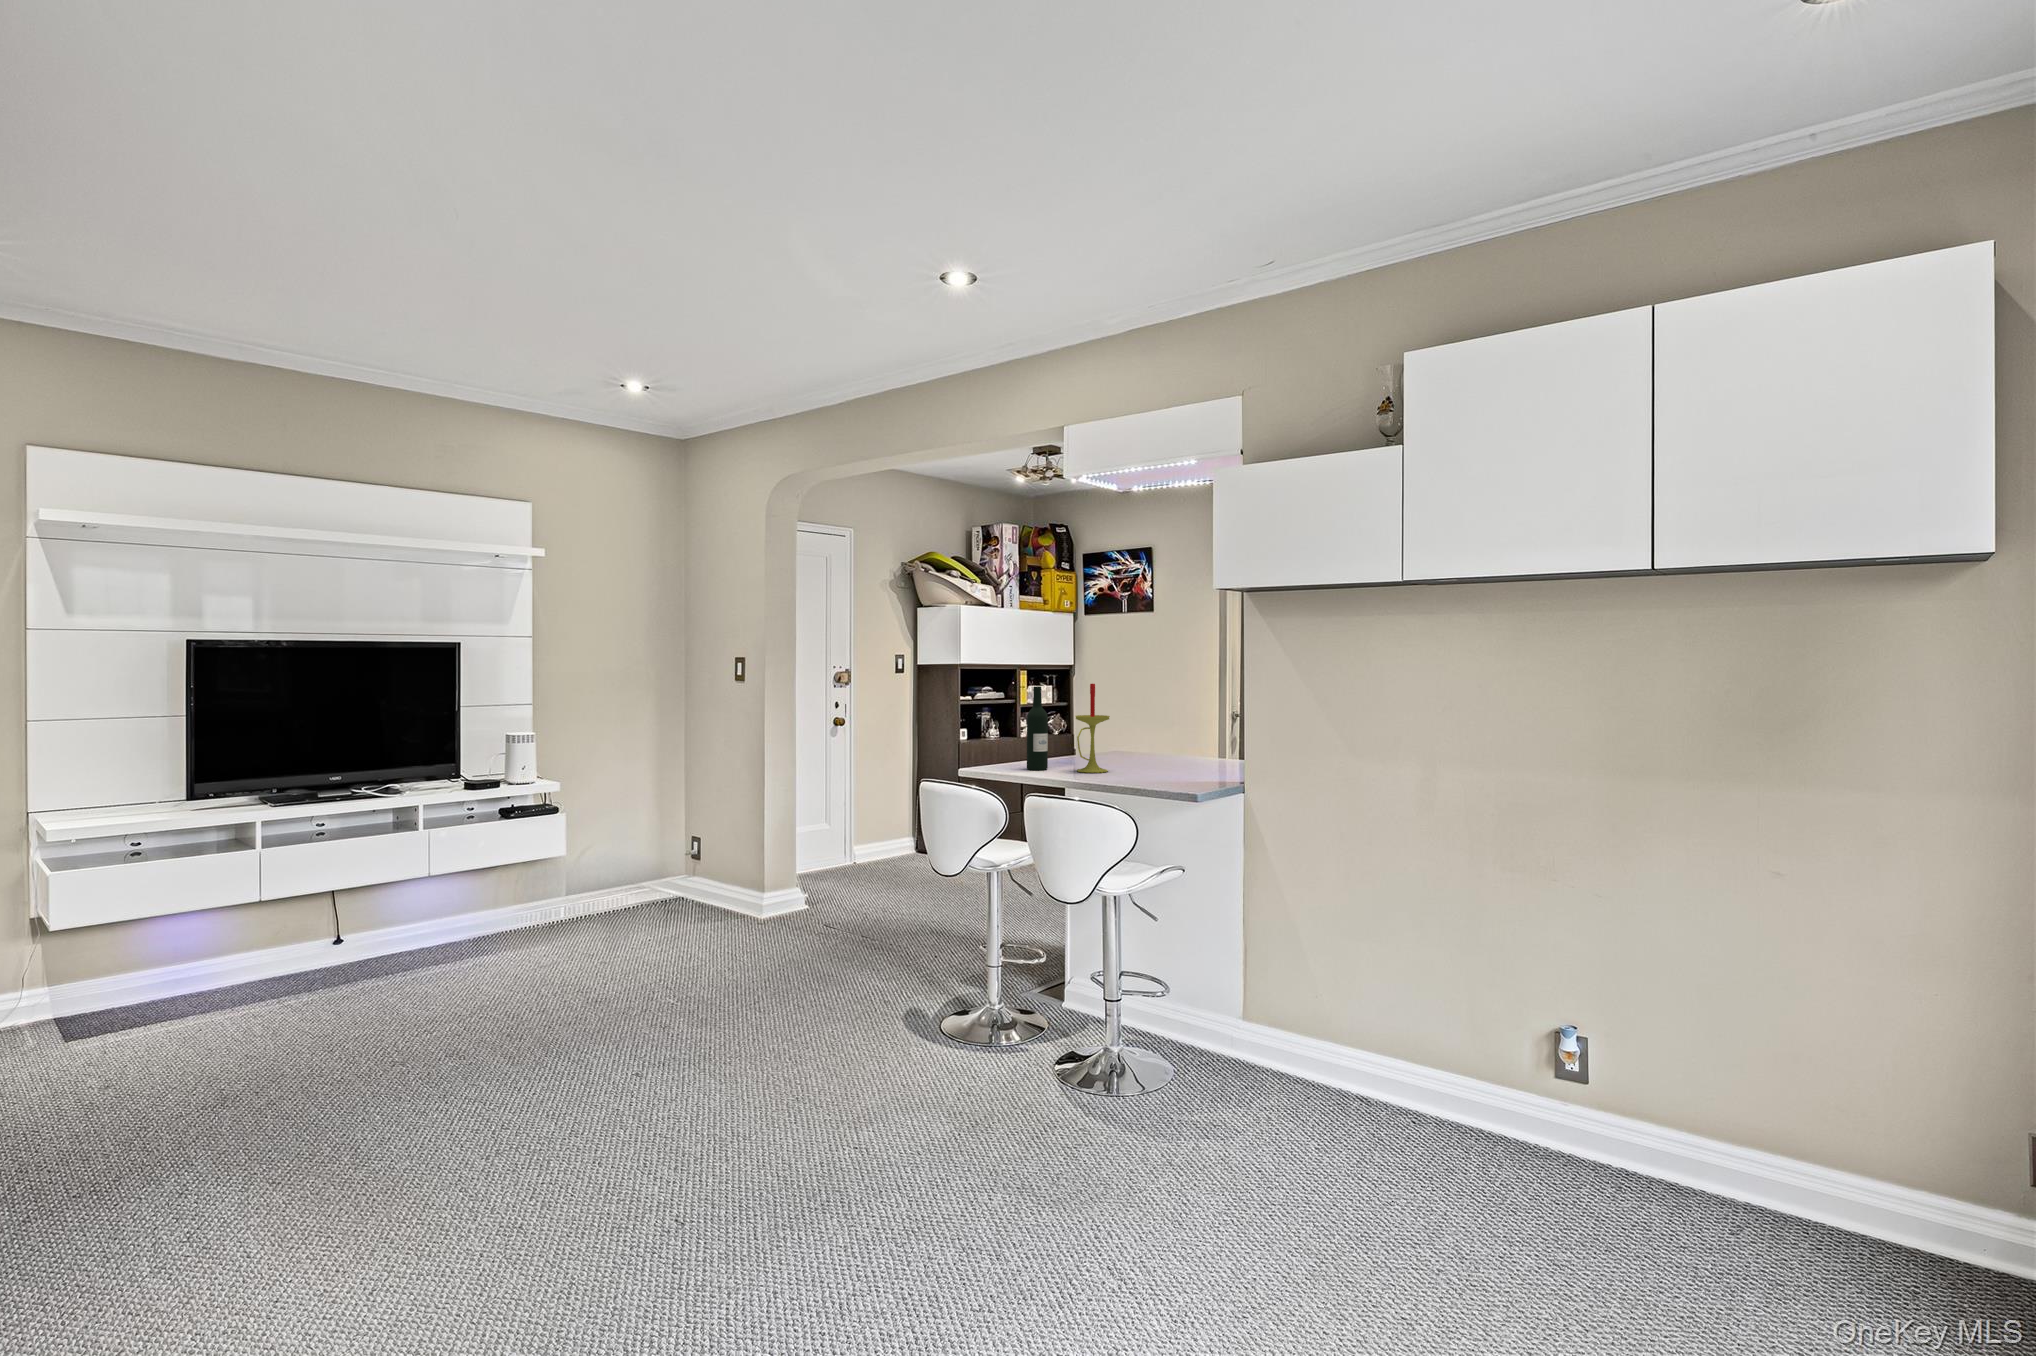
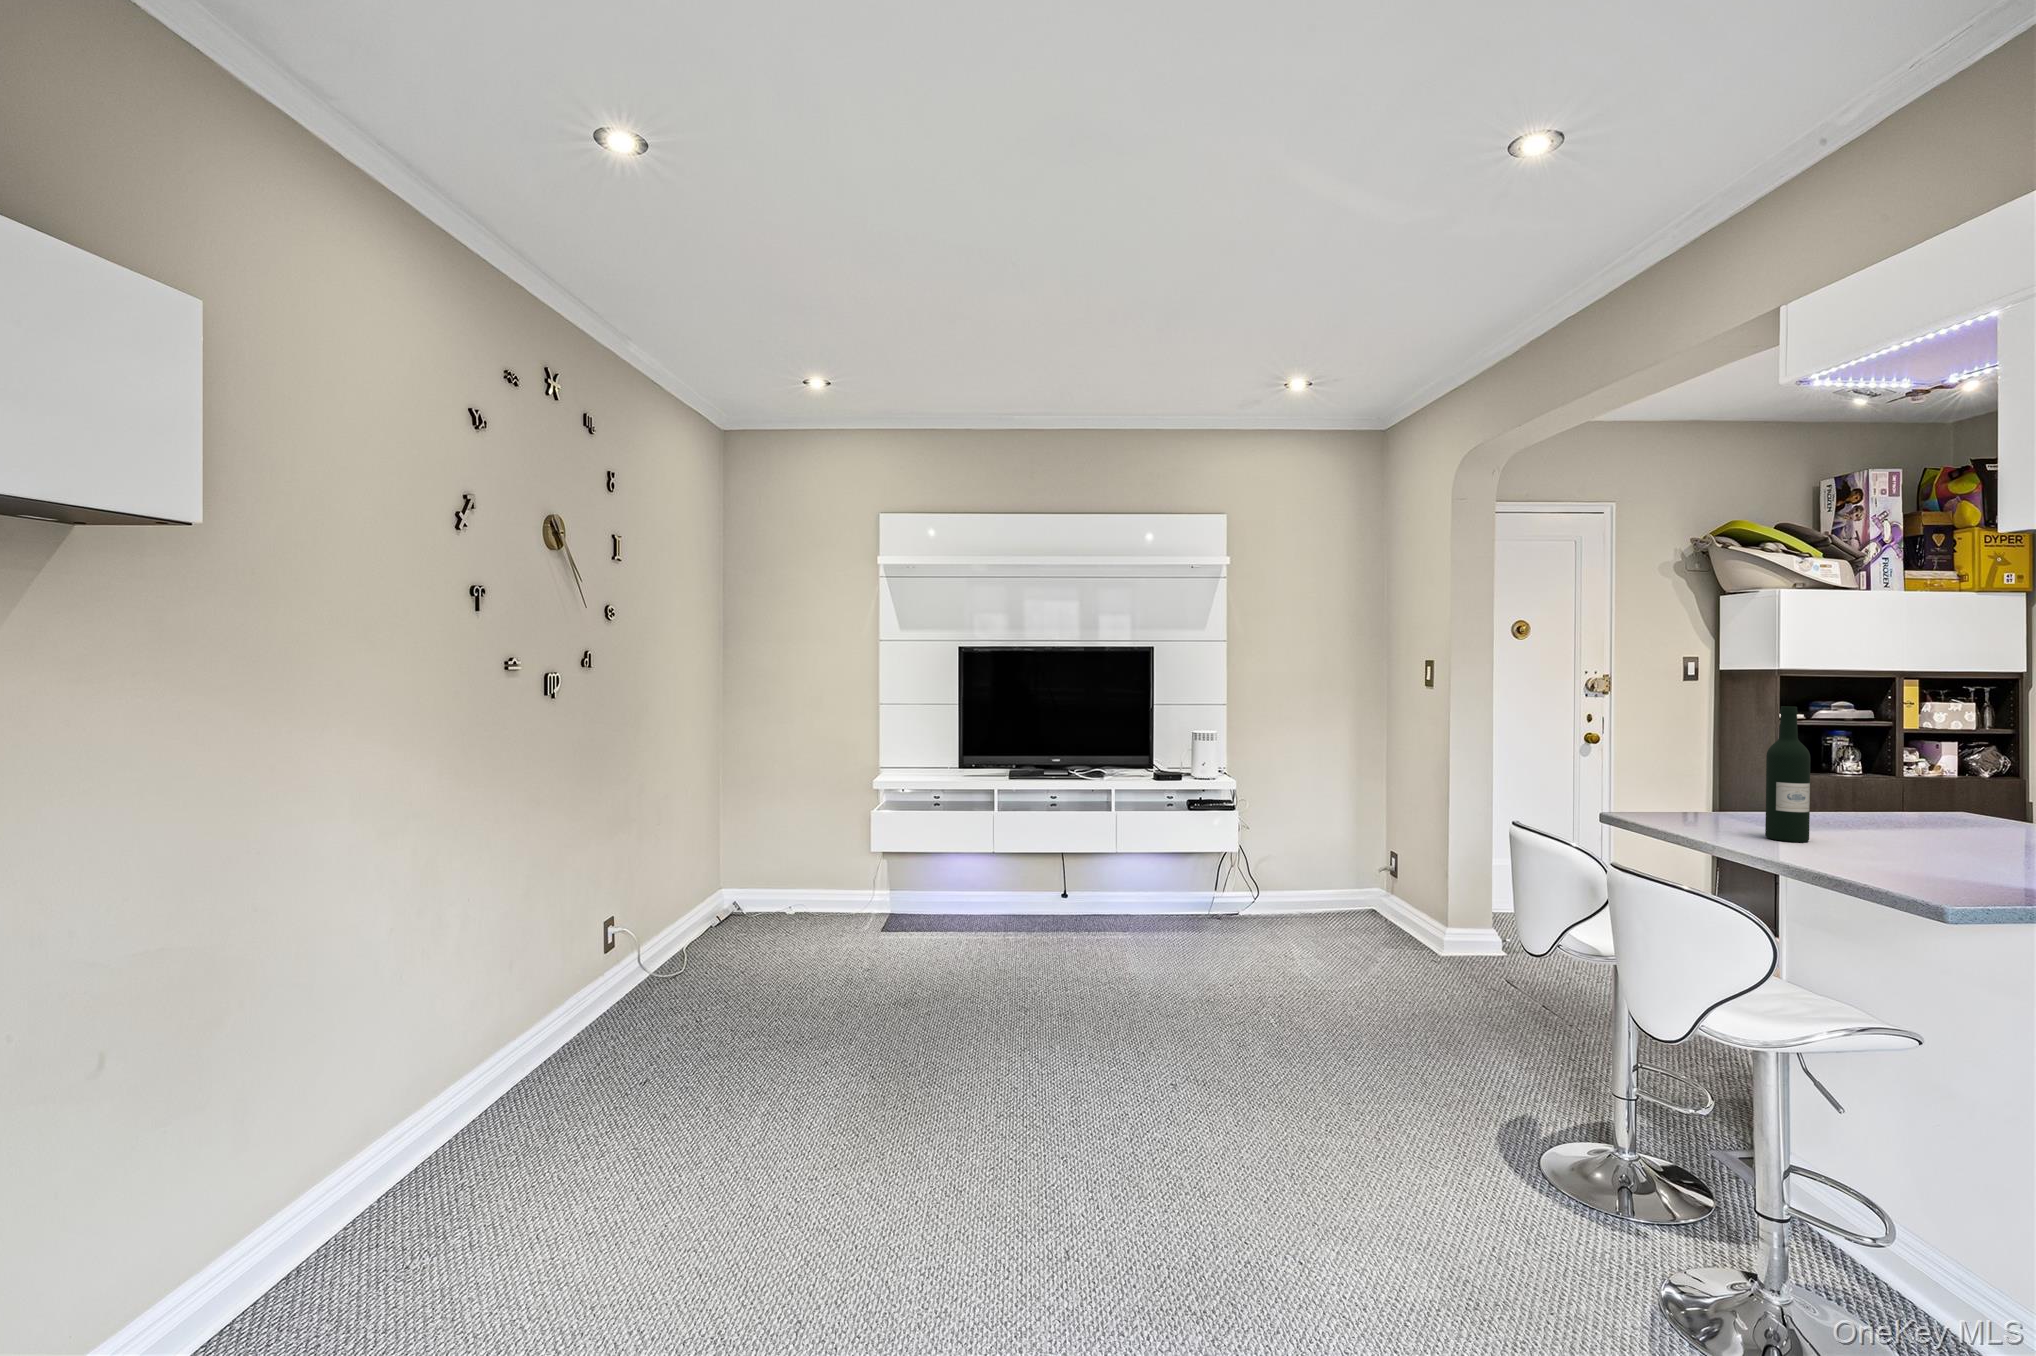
candle: present [1076,684,1110,773] -> none [1860,701,1948,863]

